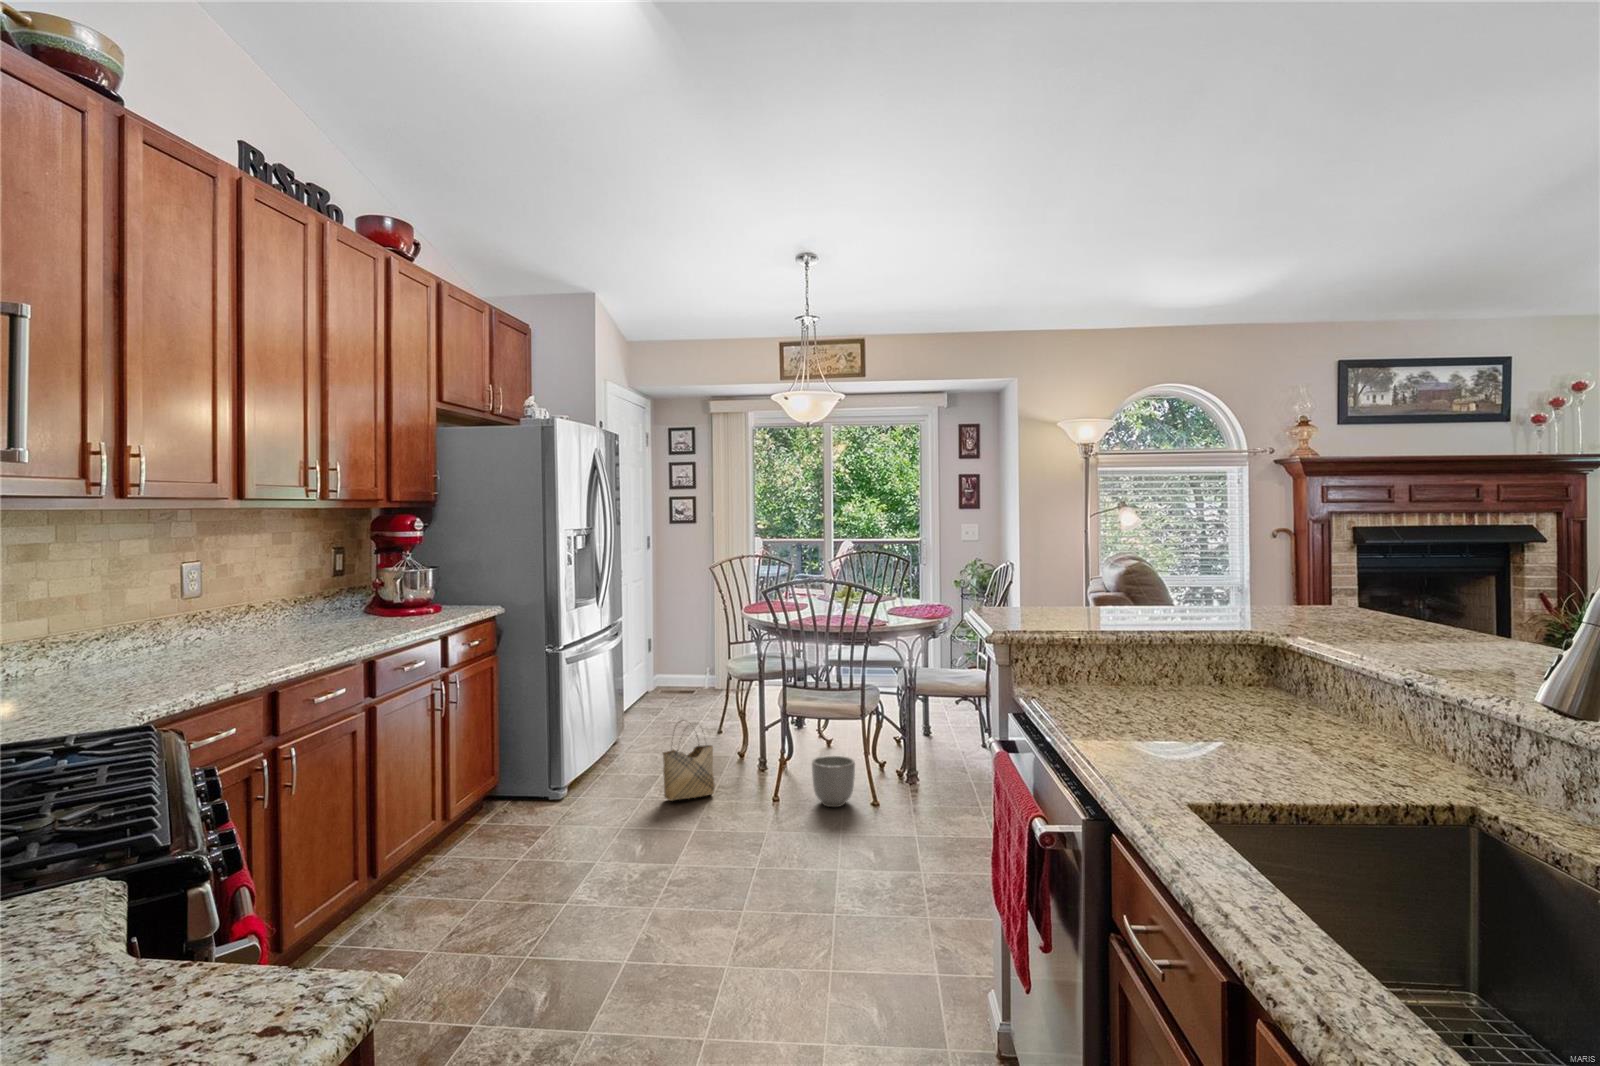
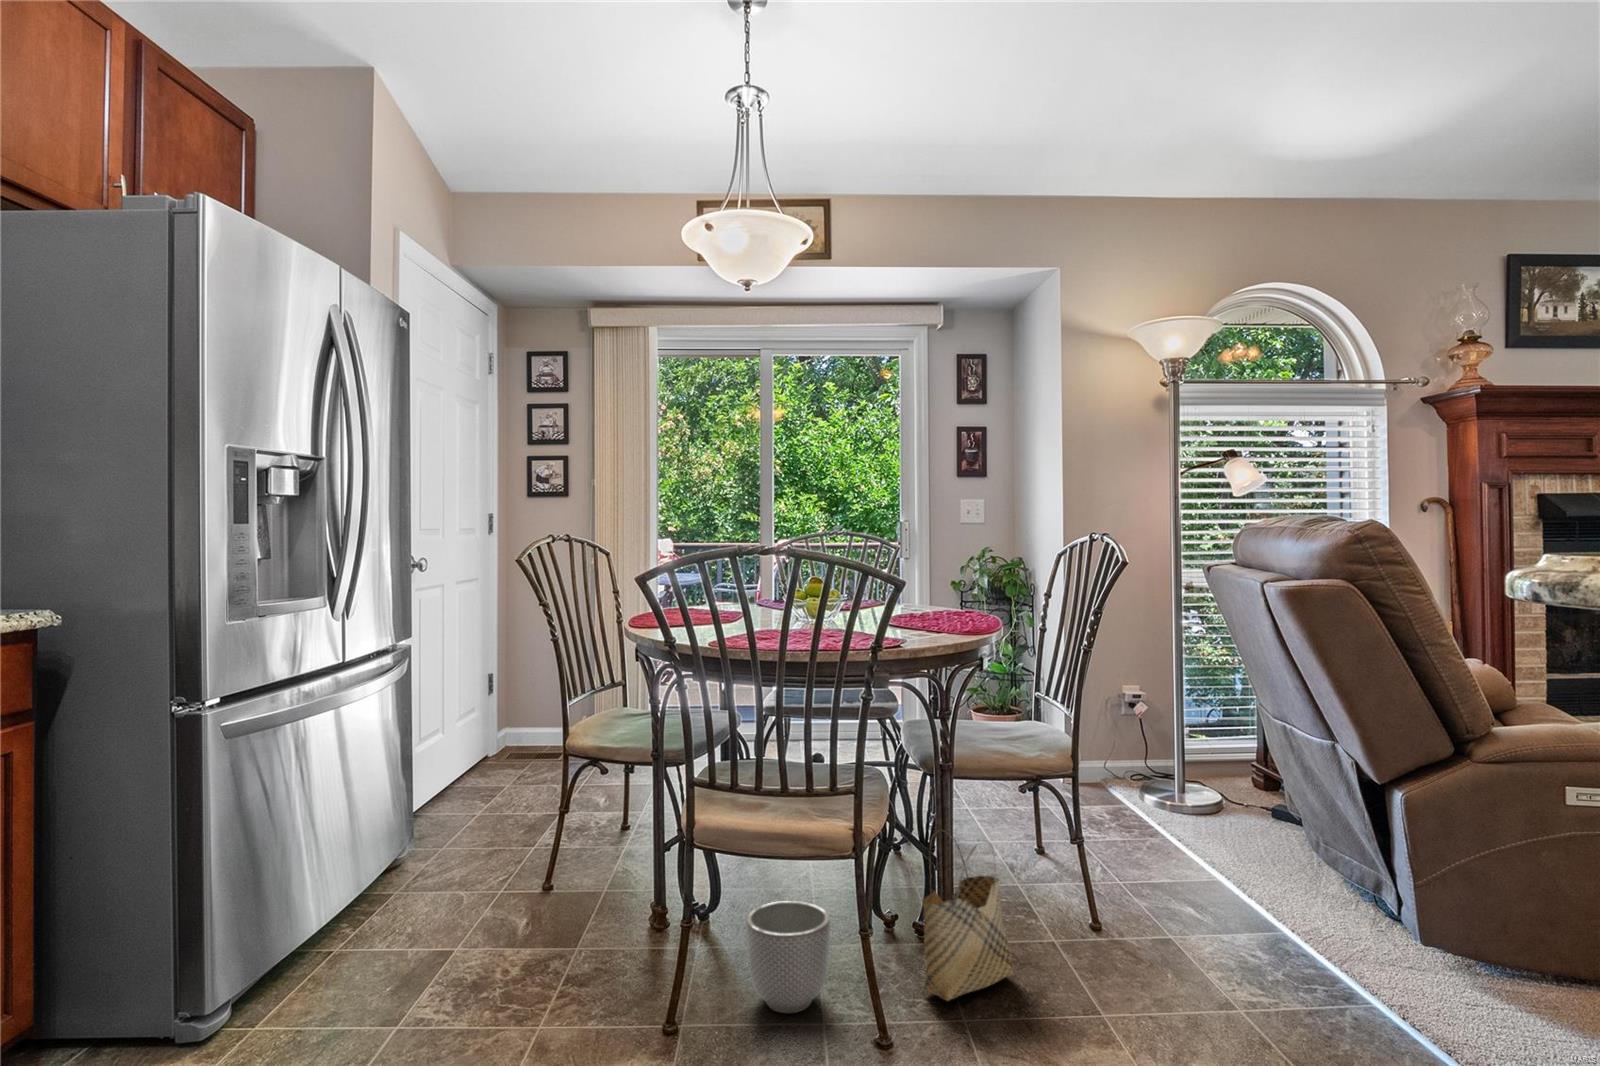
woven basket: present [663,730,715,801] -> present [922,829,1013,1001]

